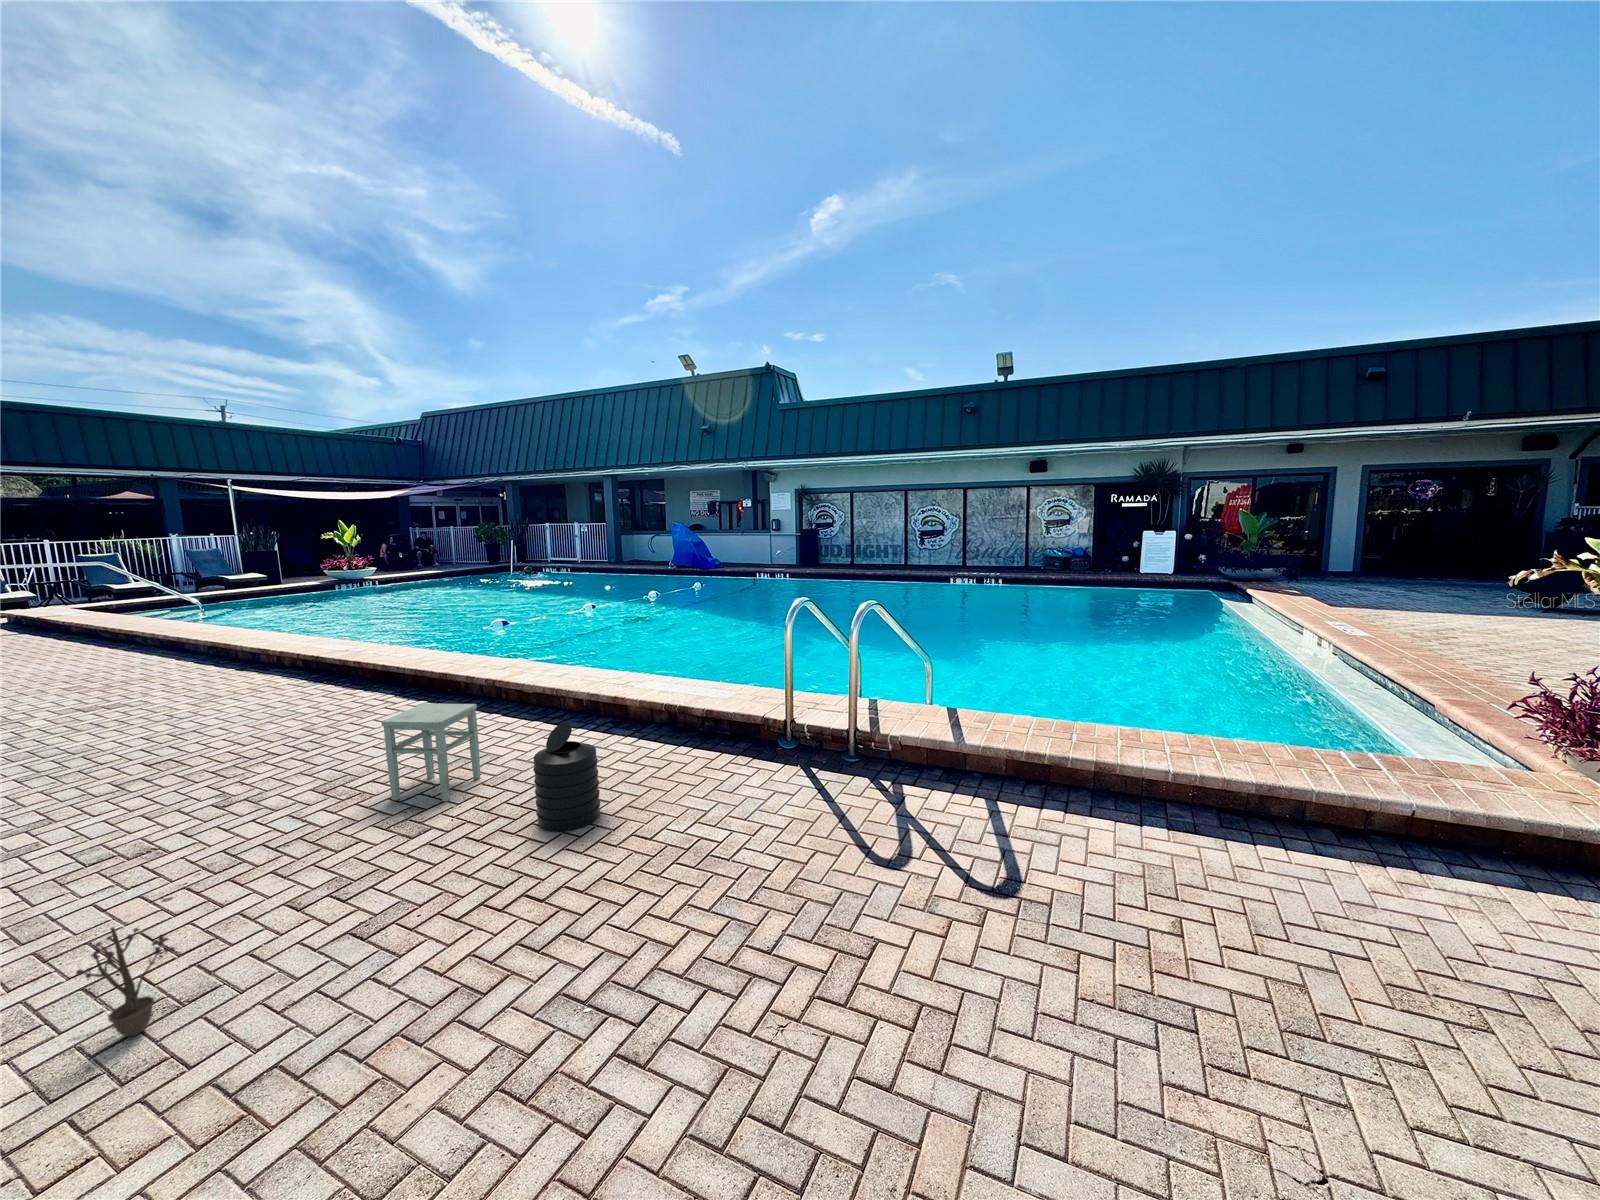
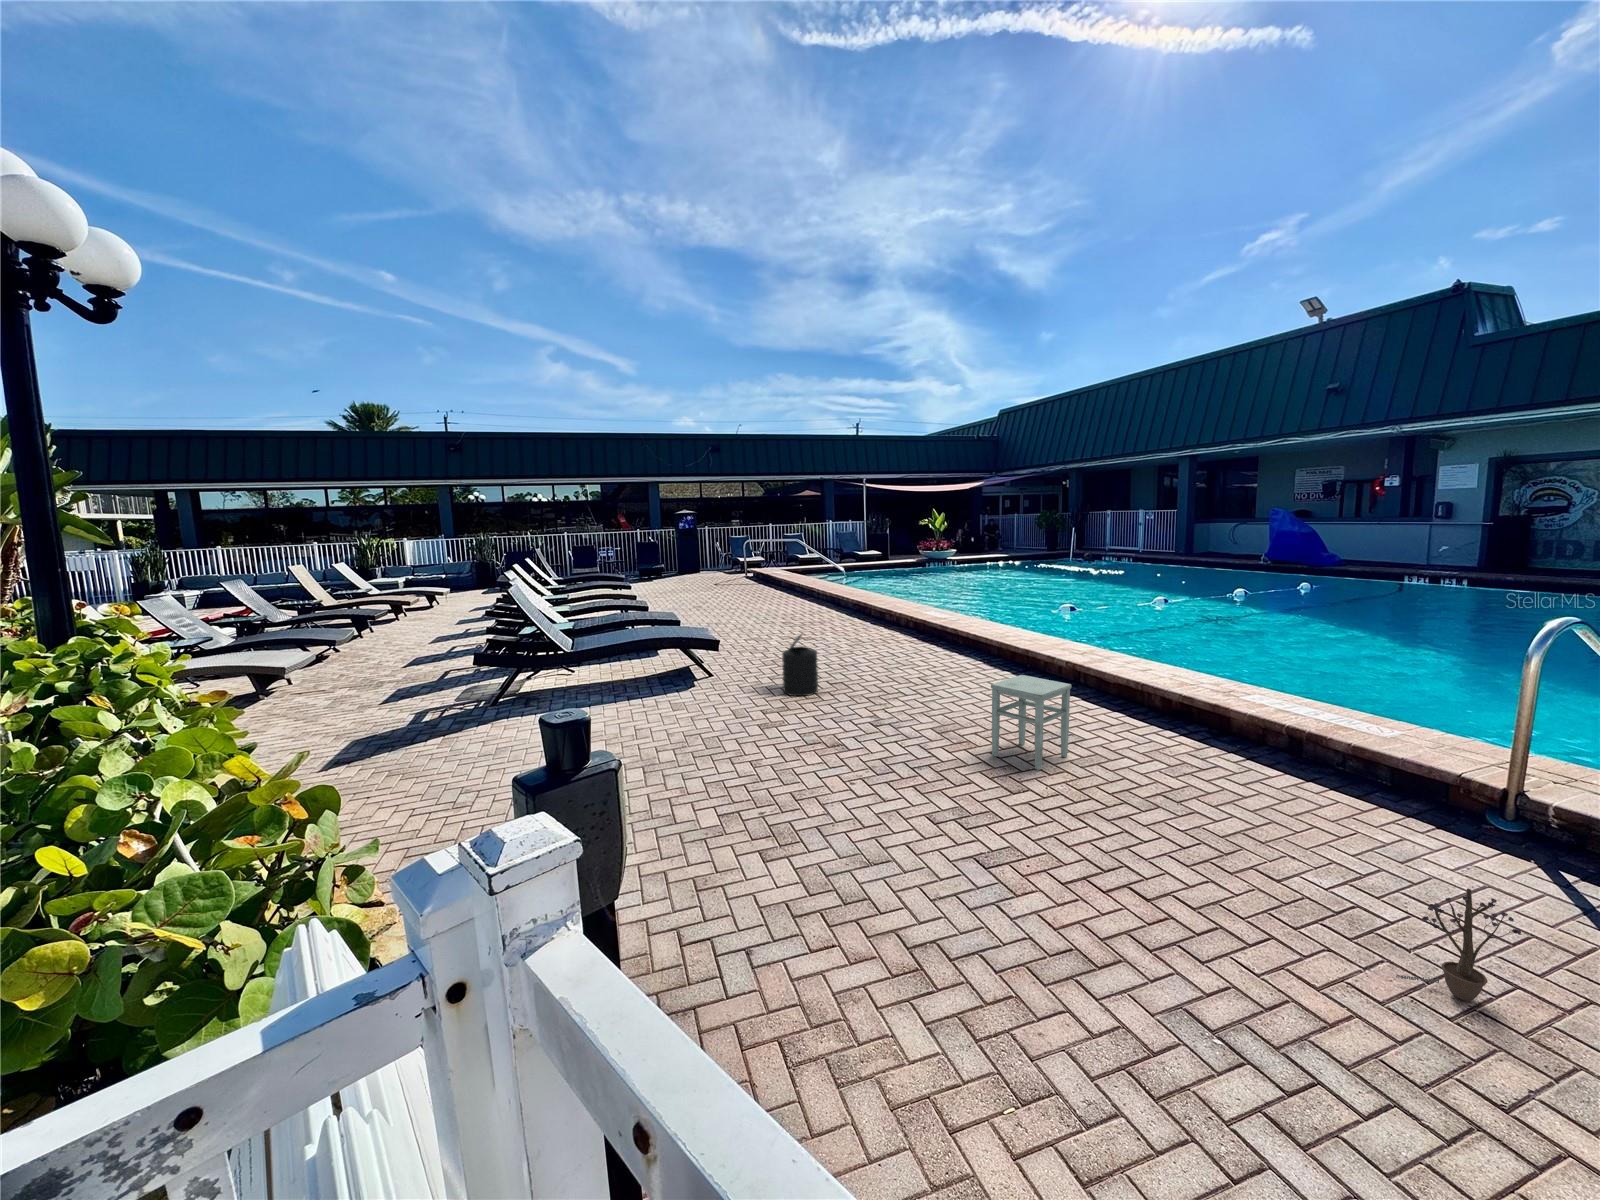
trash can: present [533,722,600,832] -> present [782,635,818,696]
decorative plant: present [68,927,174,1041] -> present [1396,889,1521,1001]

